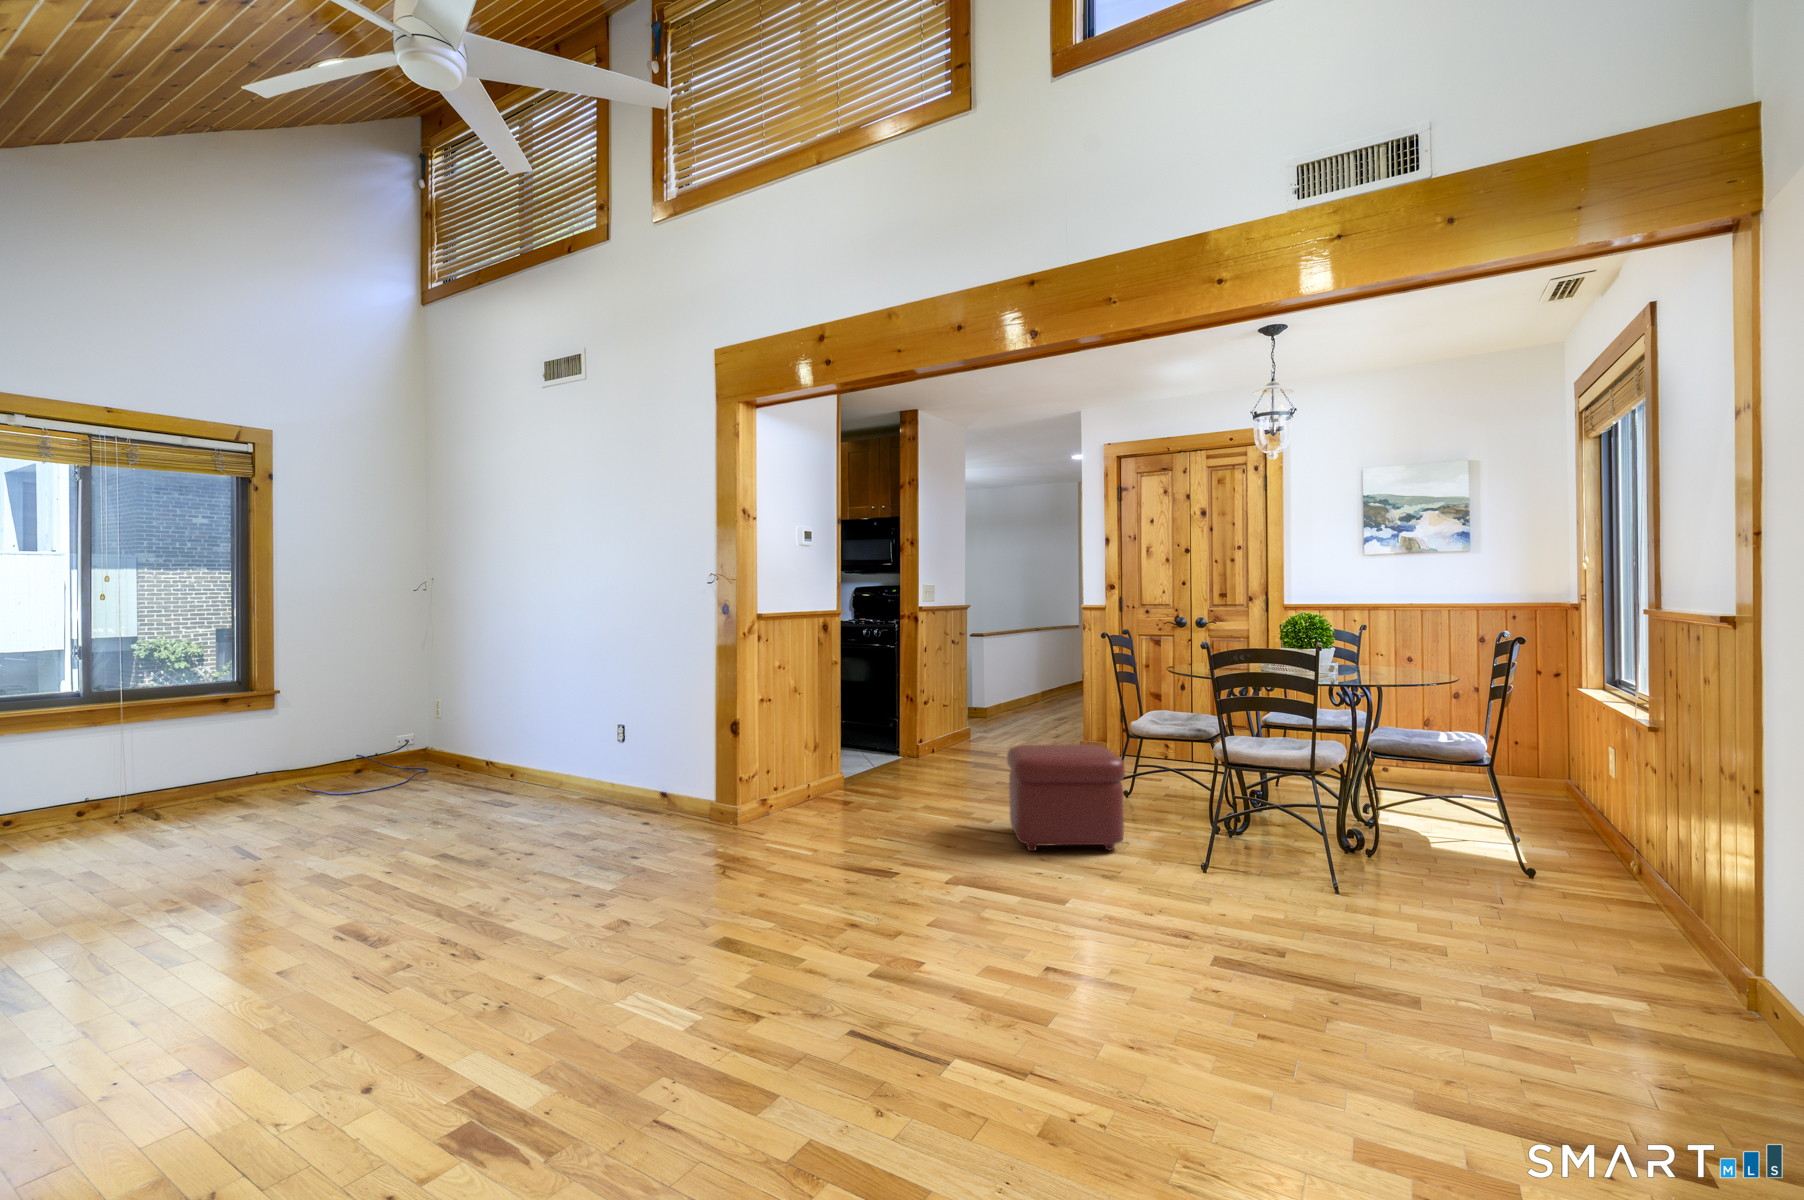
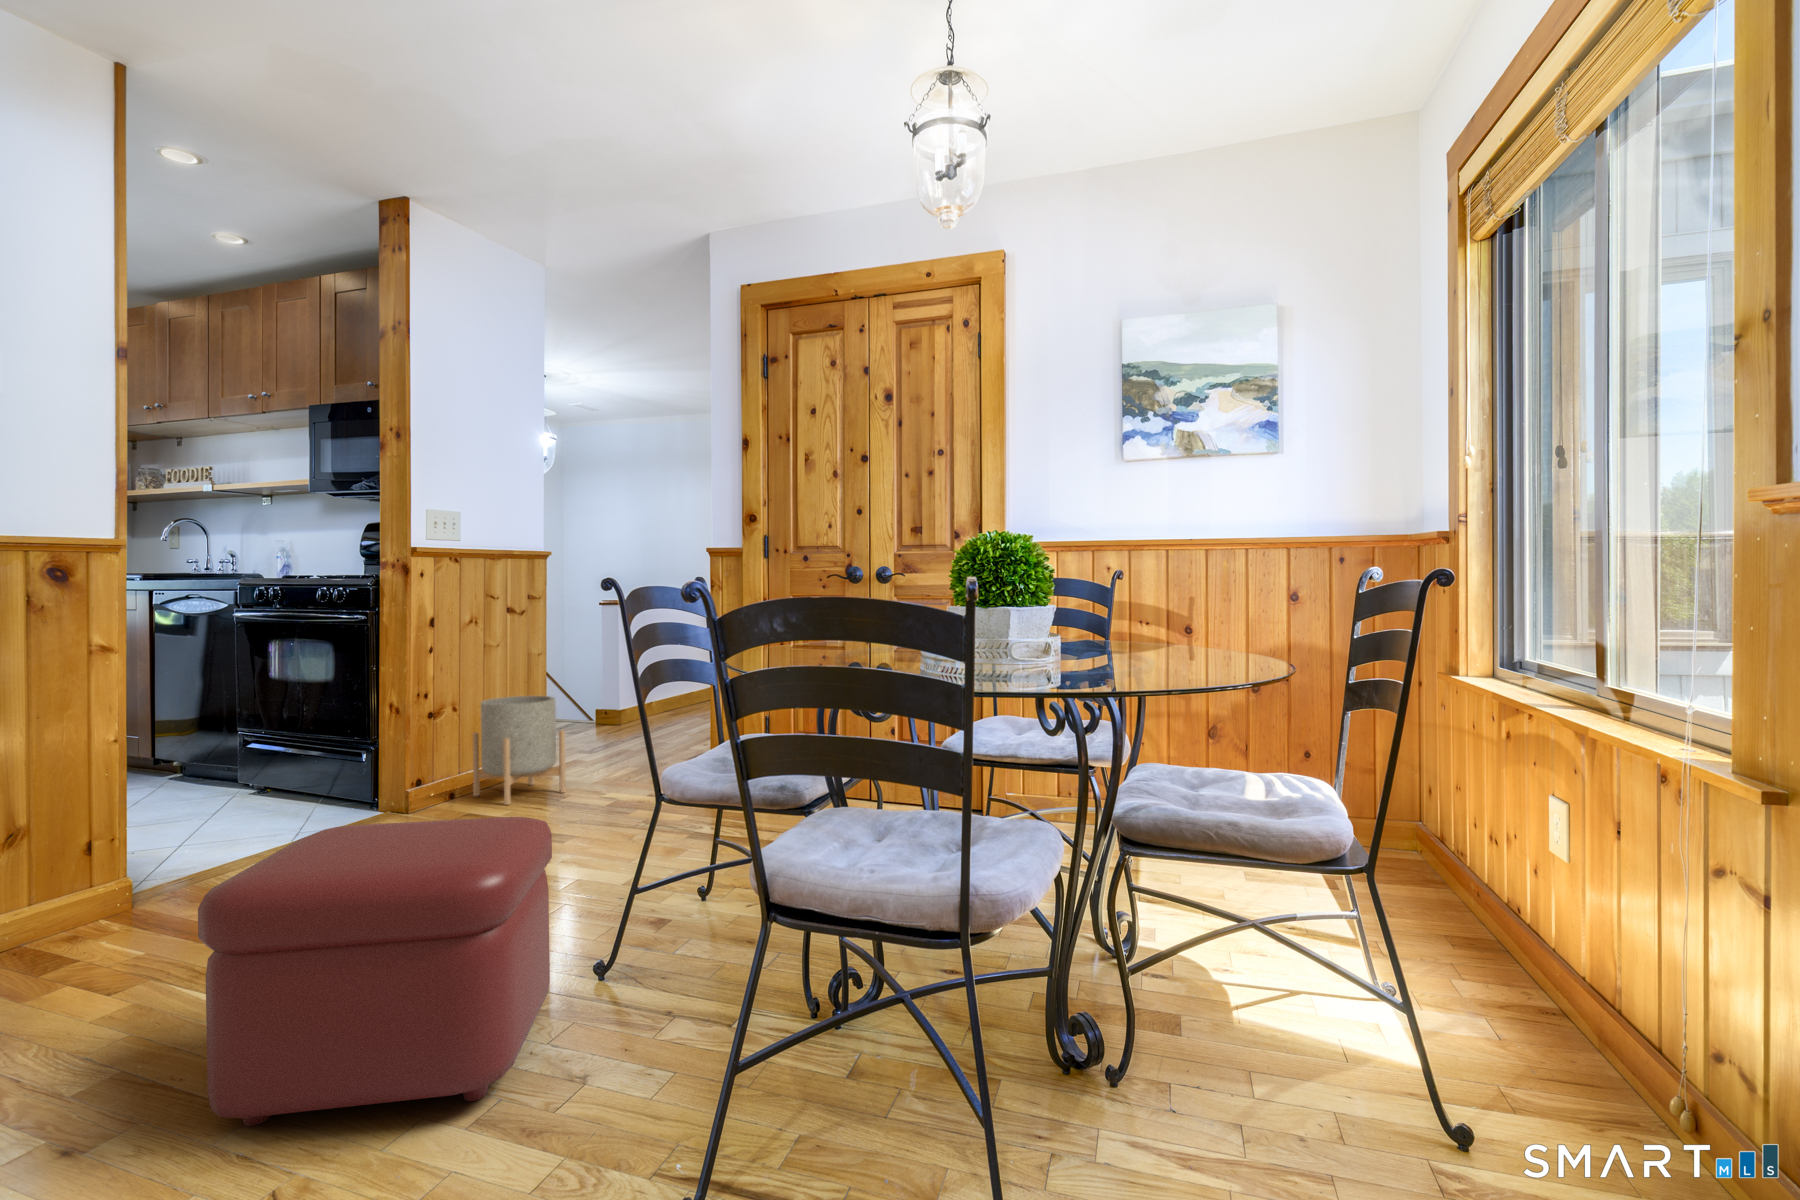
planter: none [940,694,993,757] -> present [472,696,566,805]

